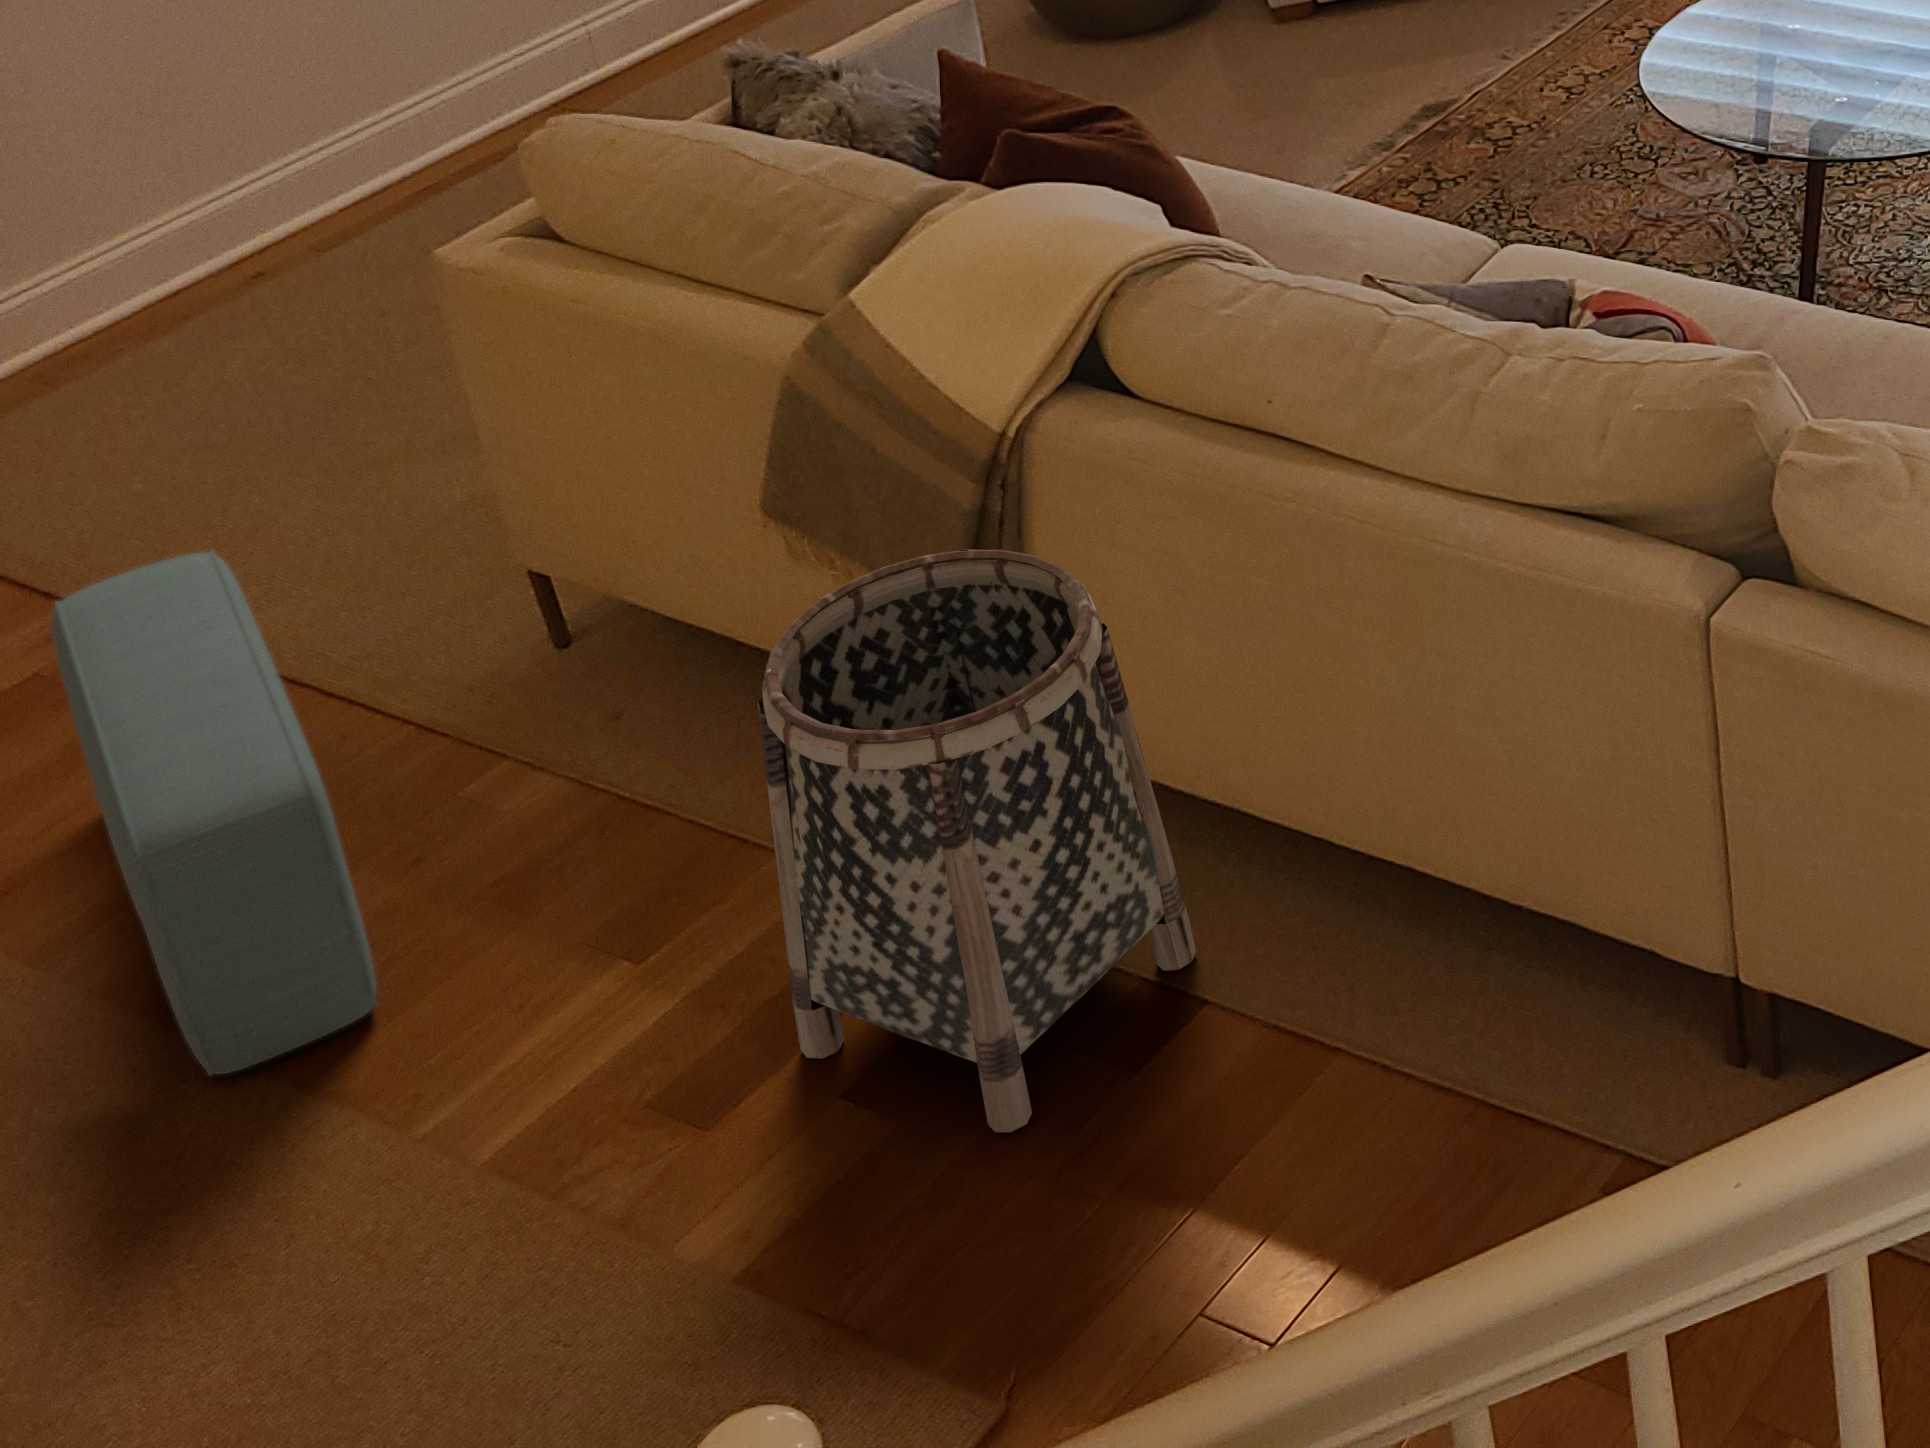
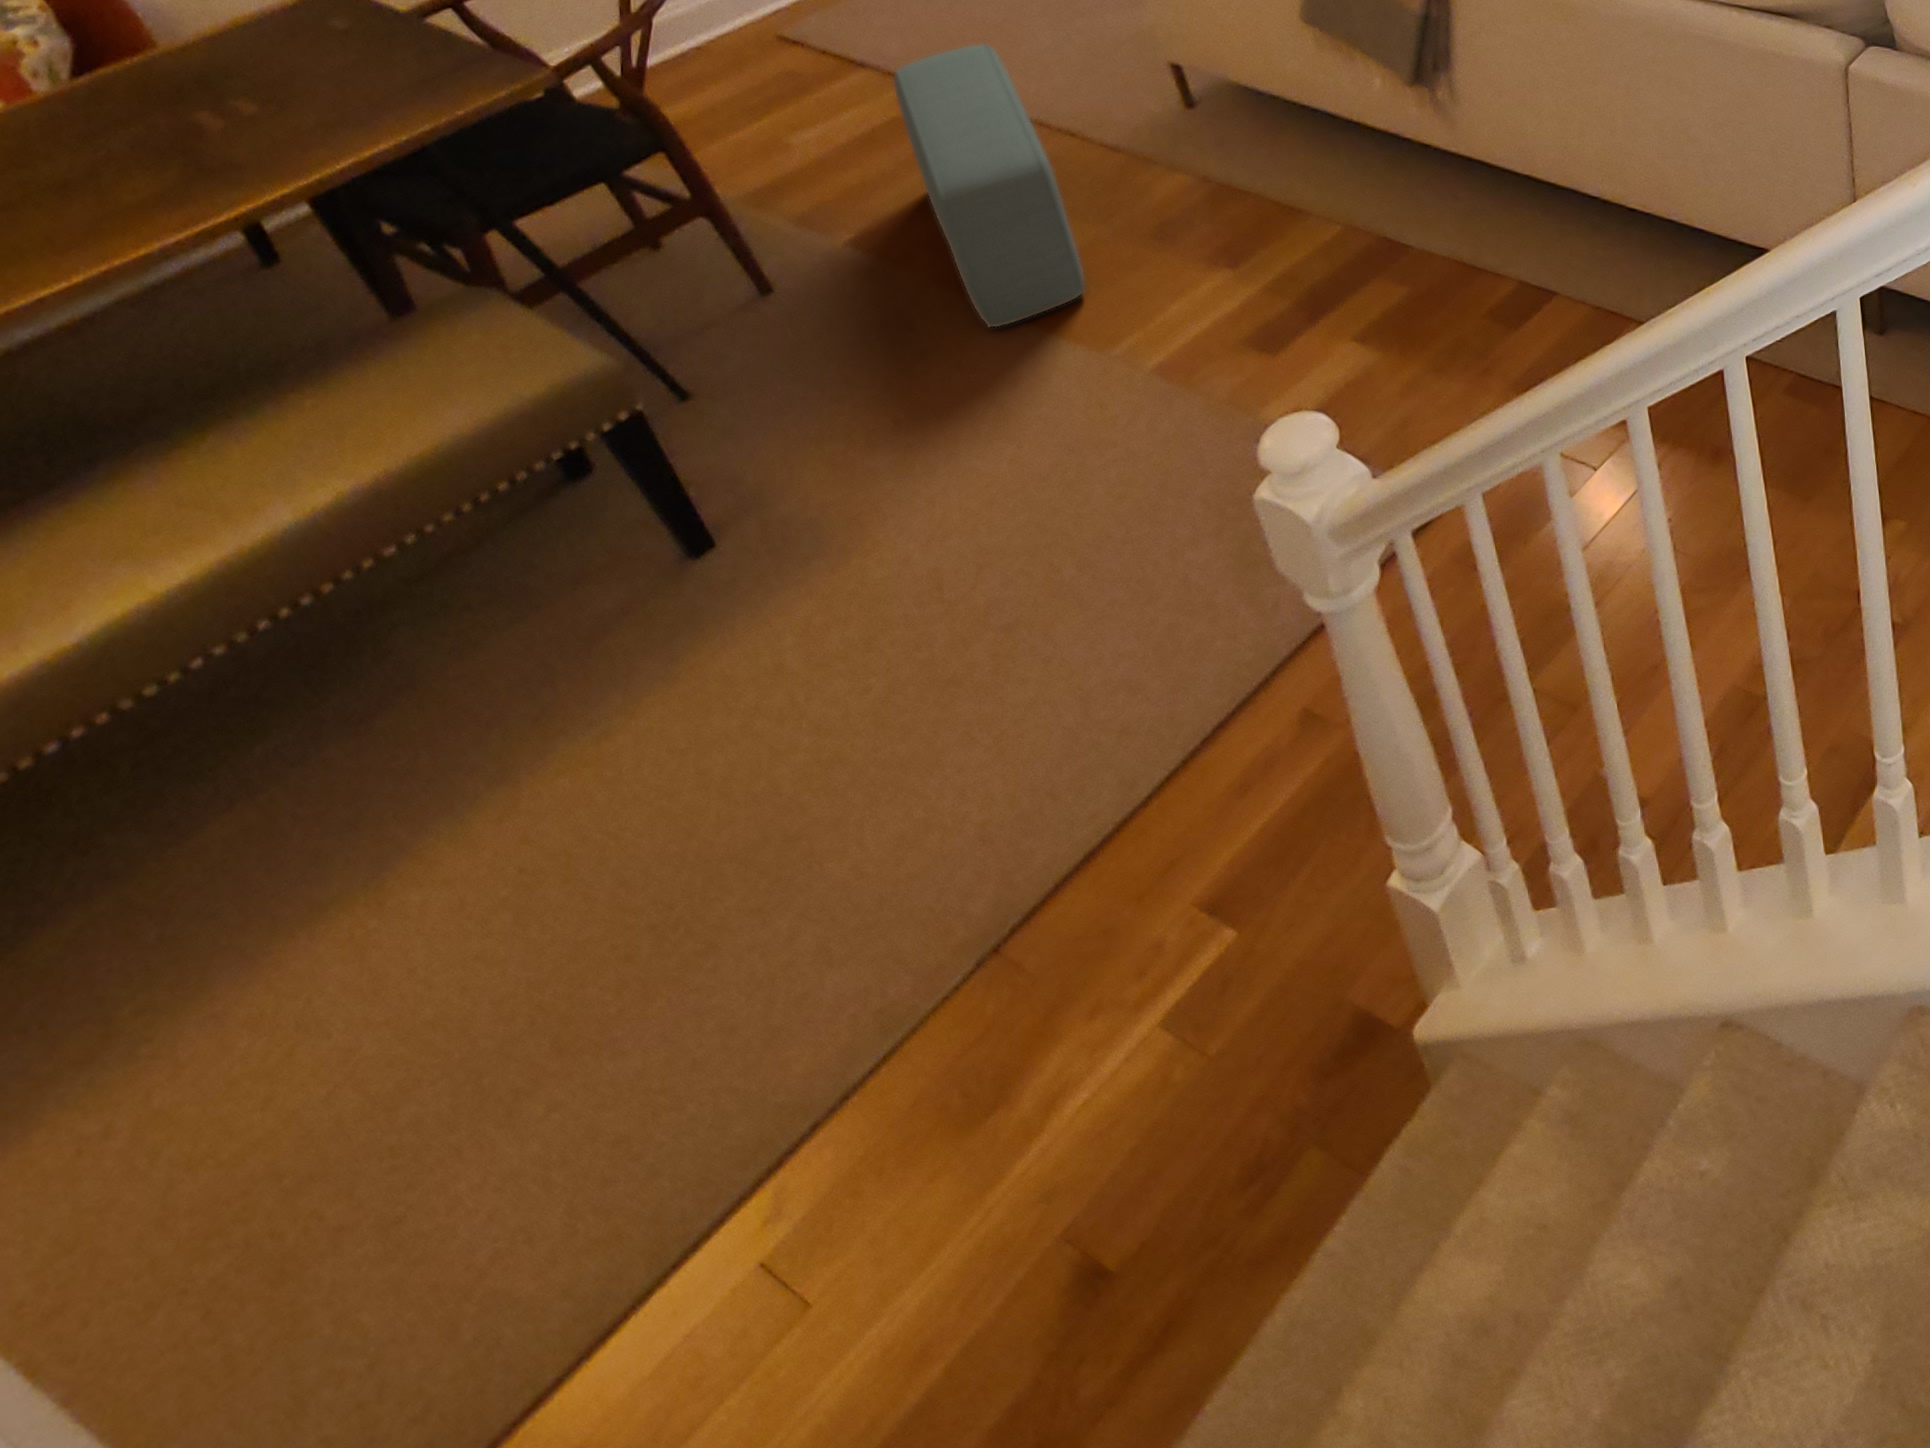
basket: present [758,550,1196,1132] -> none [1299,38,1552,361]

